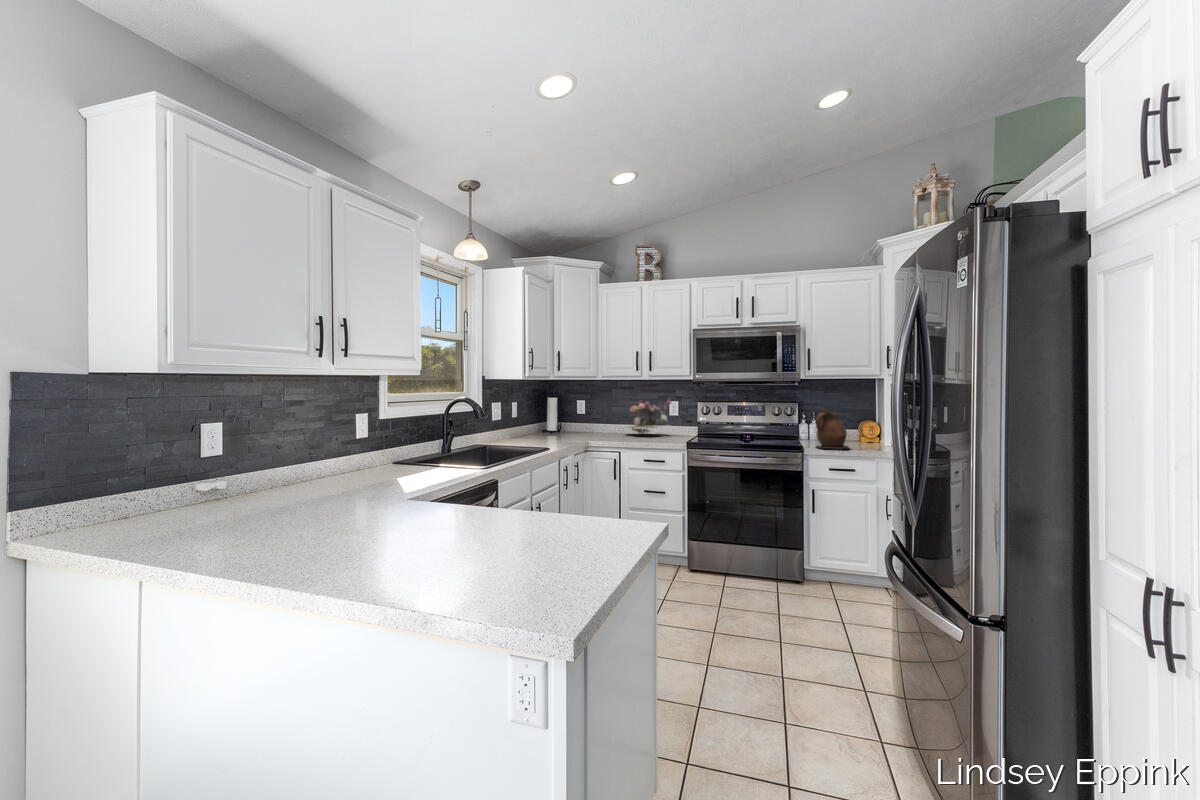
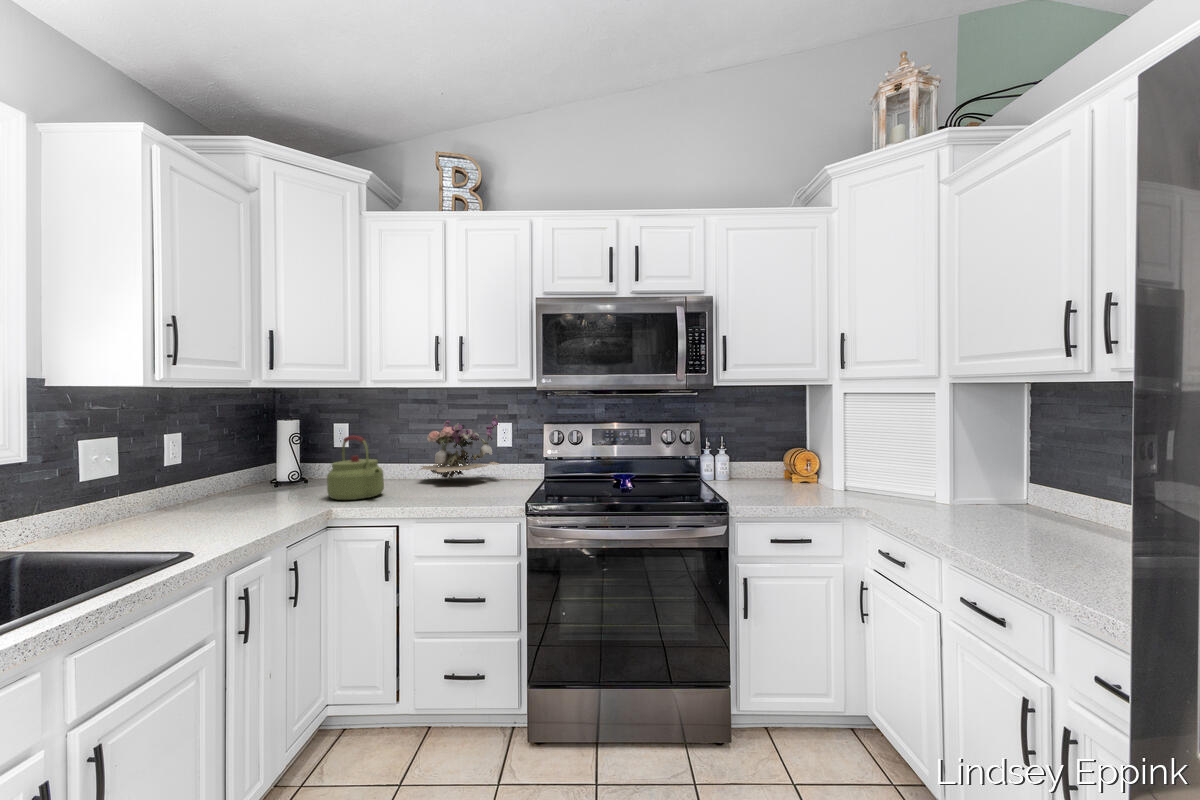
kettle: none [580,406,609,440] -> present [327,436,384,500]
ceramic pitcher: present [816,409,849,449] -> none [742,436,803,504]

